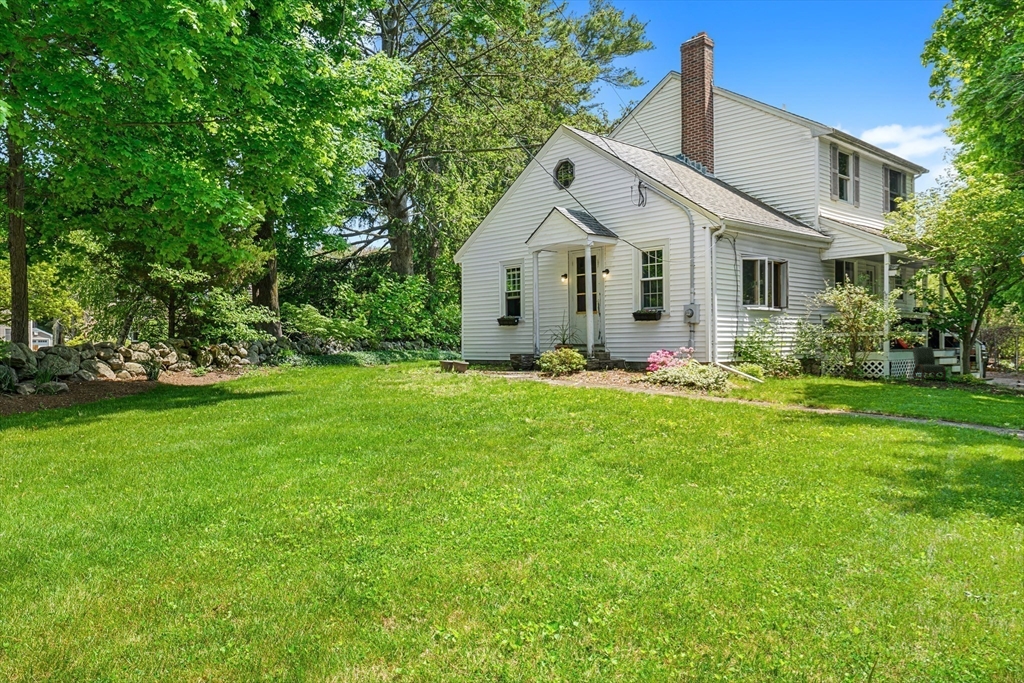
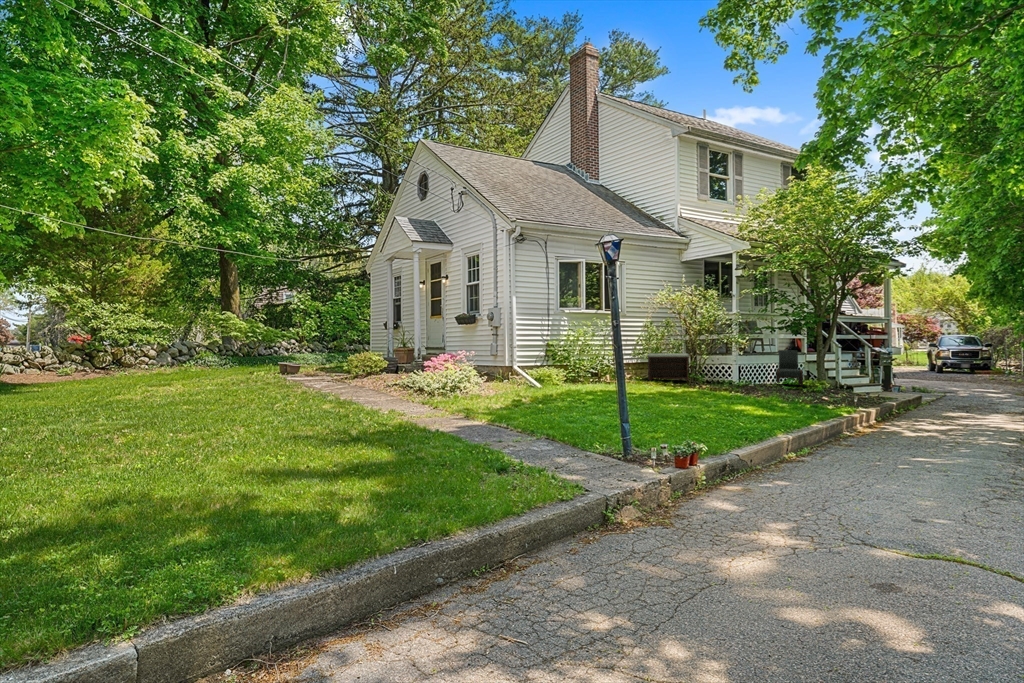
bench: none [806,350,852,376] -> present [647,354,689,381]

